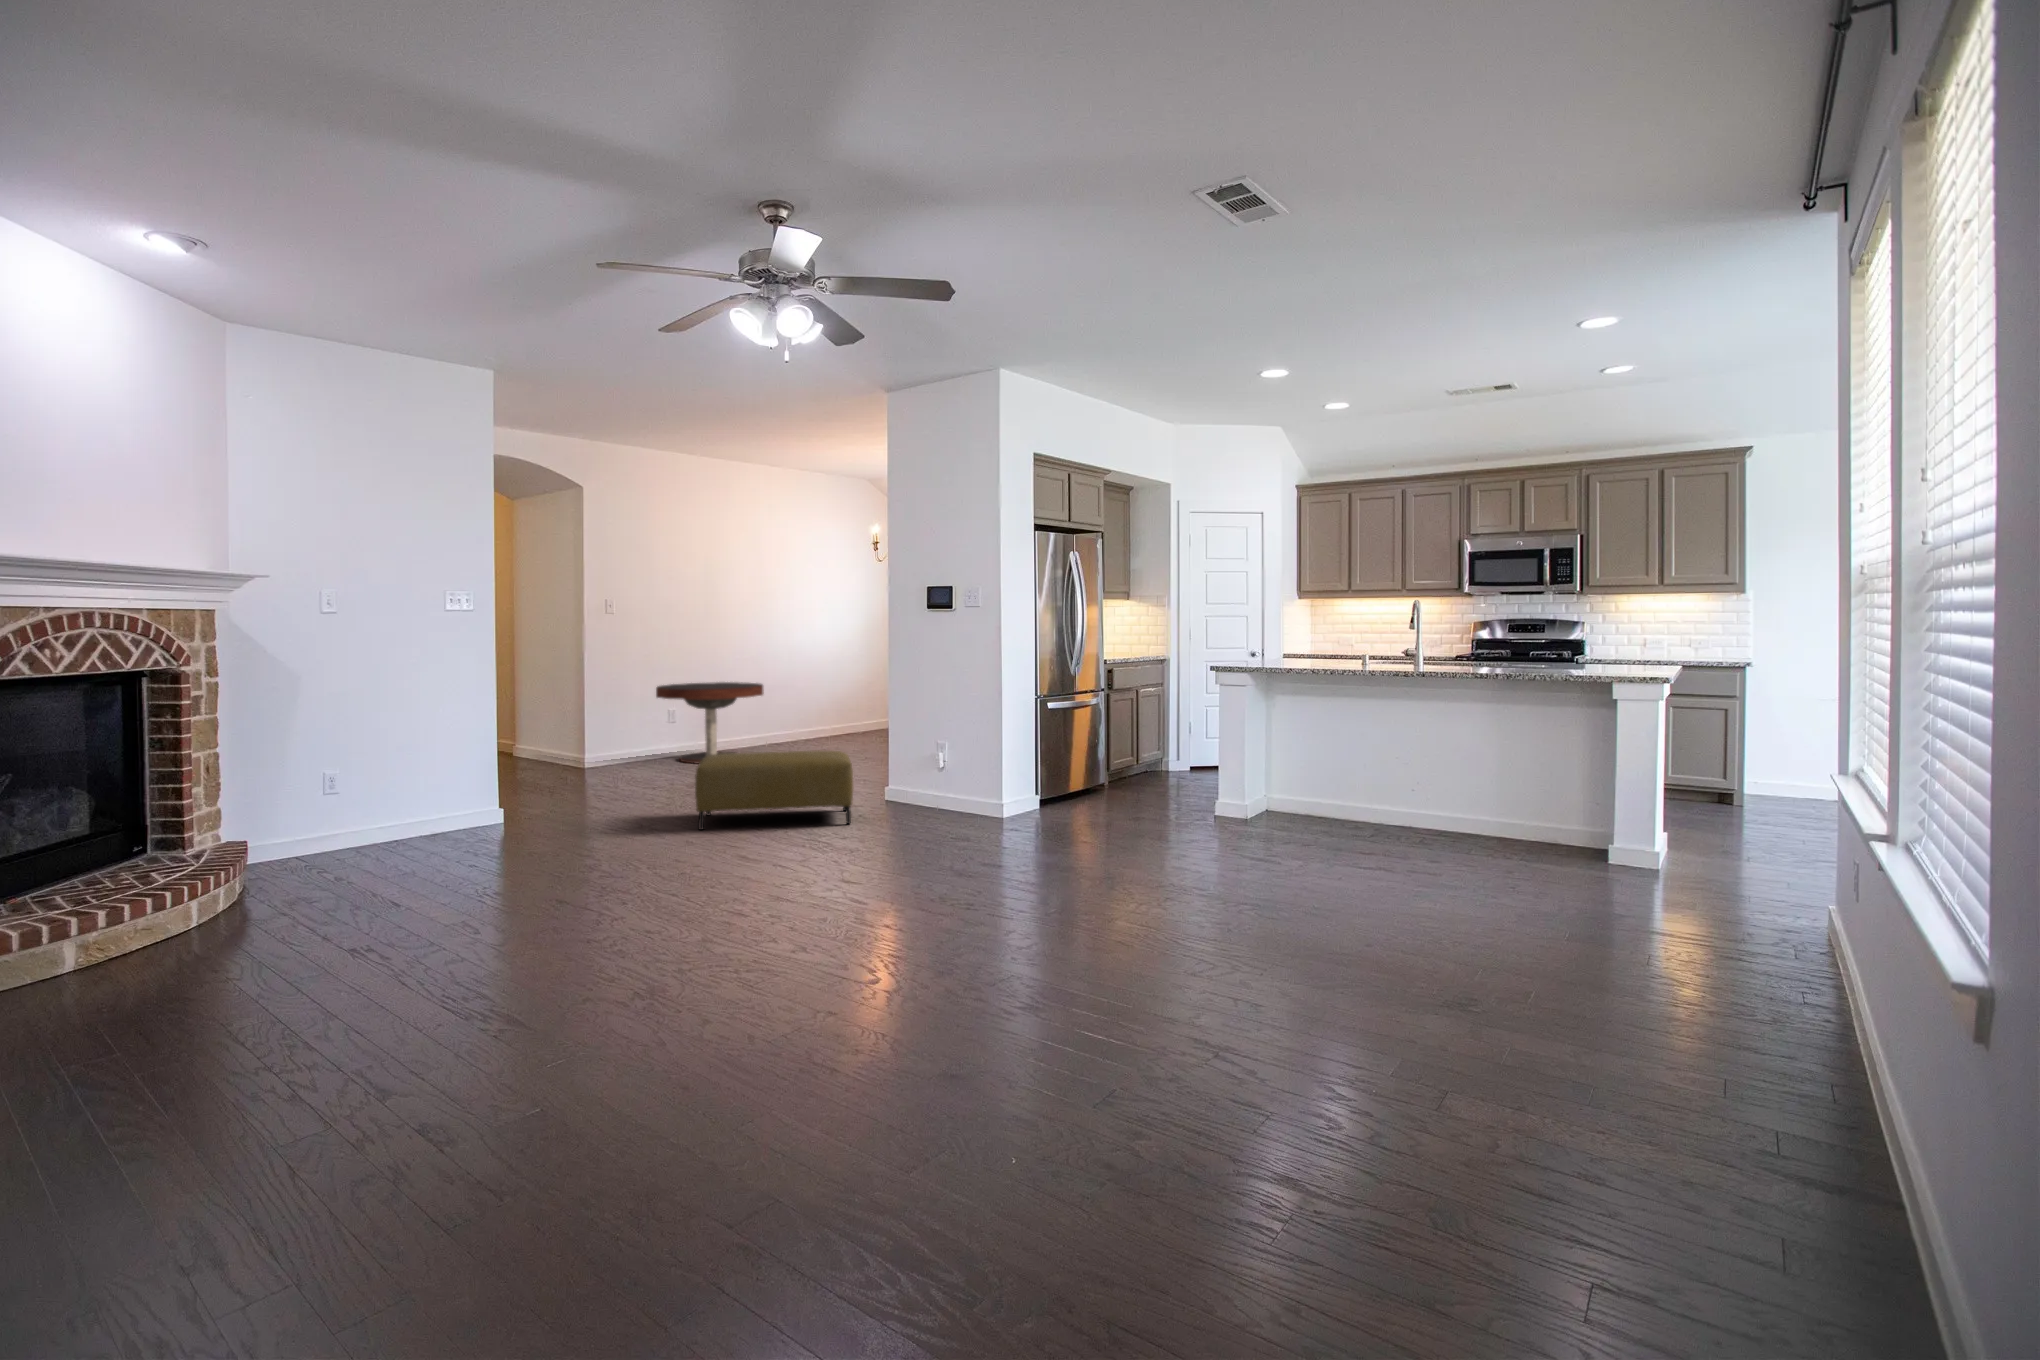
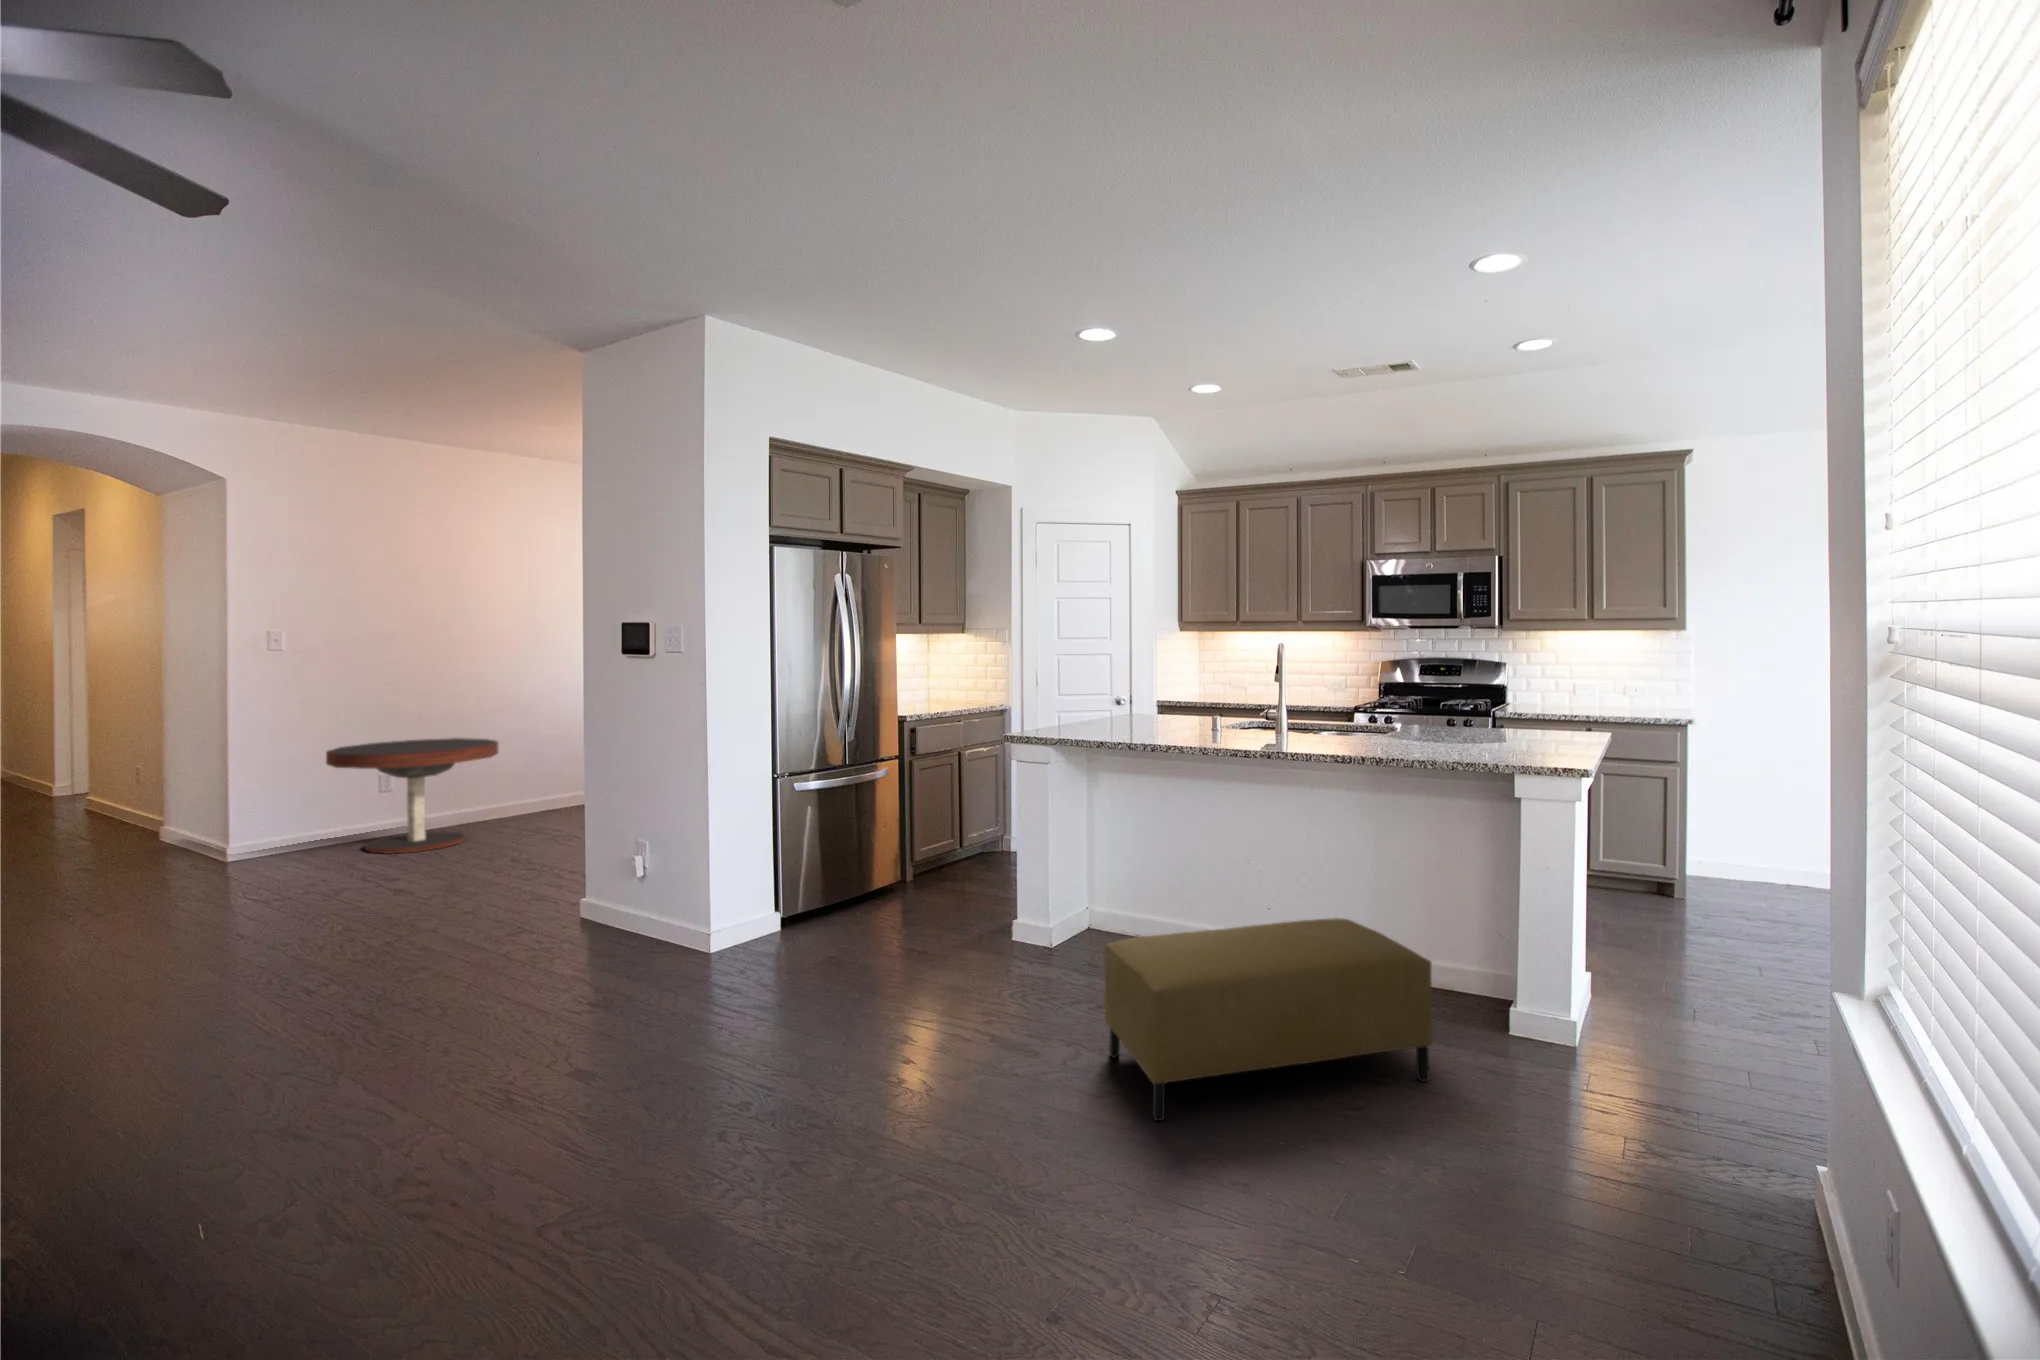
ottoman: present [695,750,853,830] -> present [1105,918,1433,1121]

